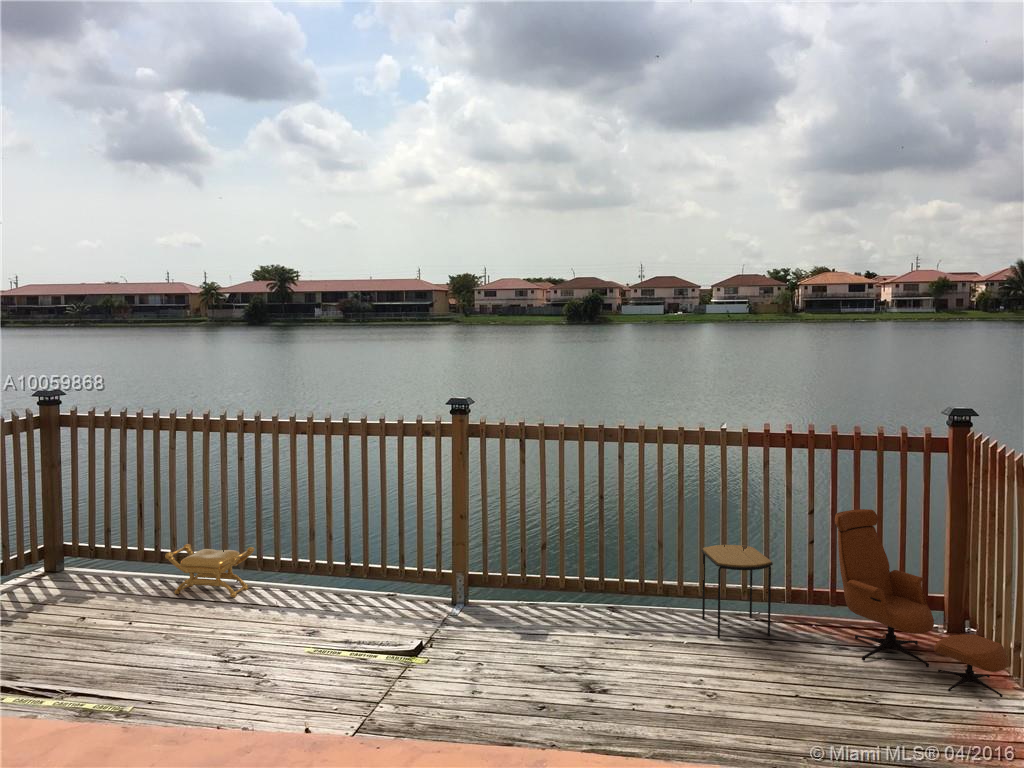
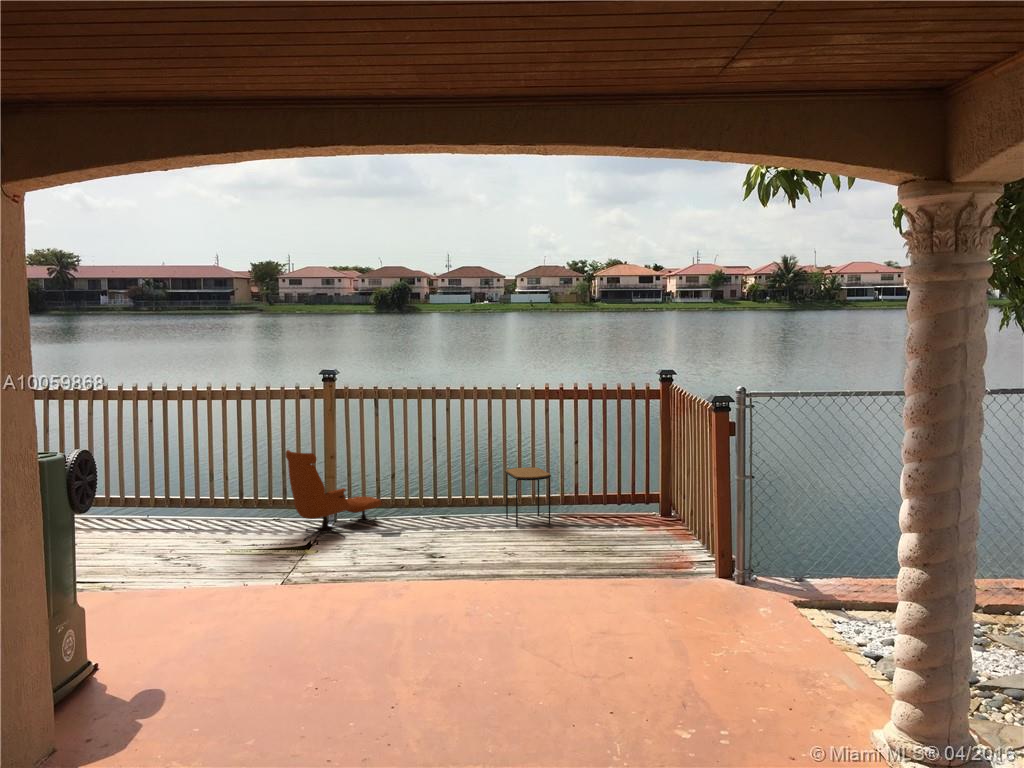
lounge chair: present [835,509,1008,697] -> present [286,450,382,541]
stool: present [165,544,255,597] -> none [90,489,164,528]

